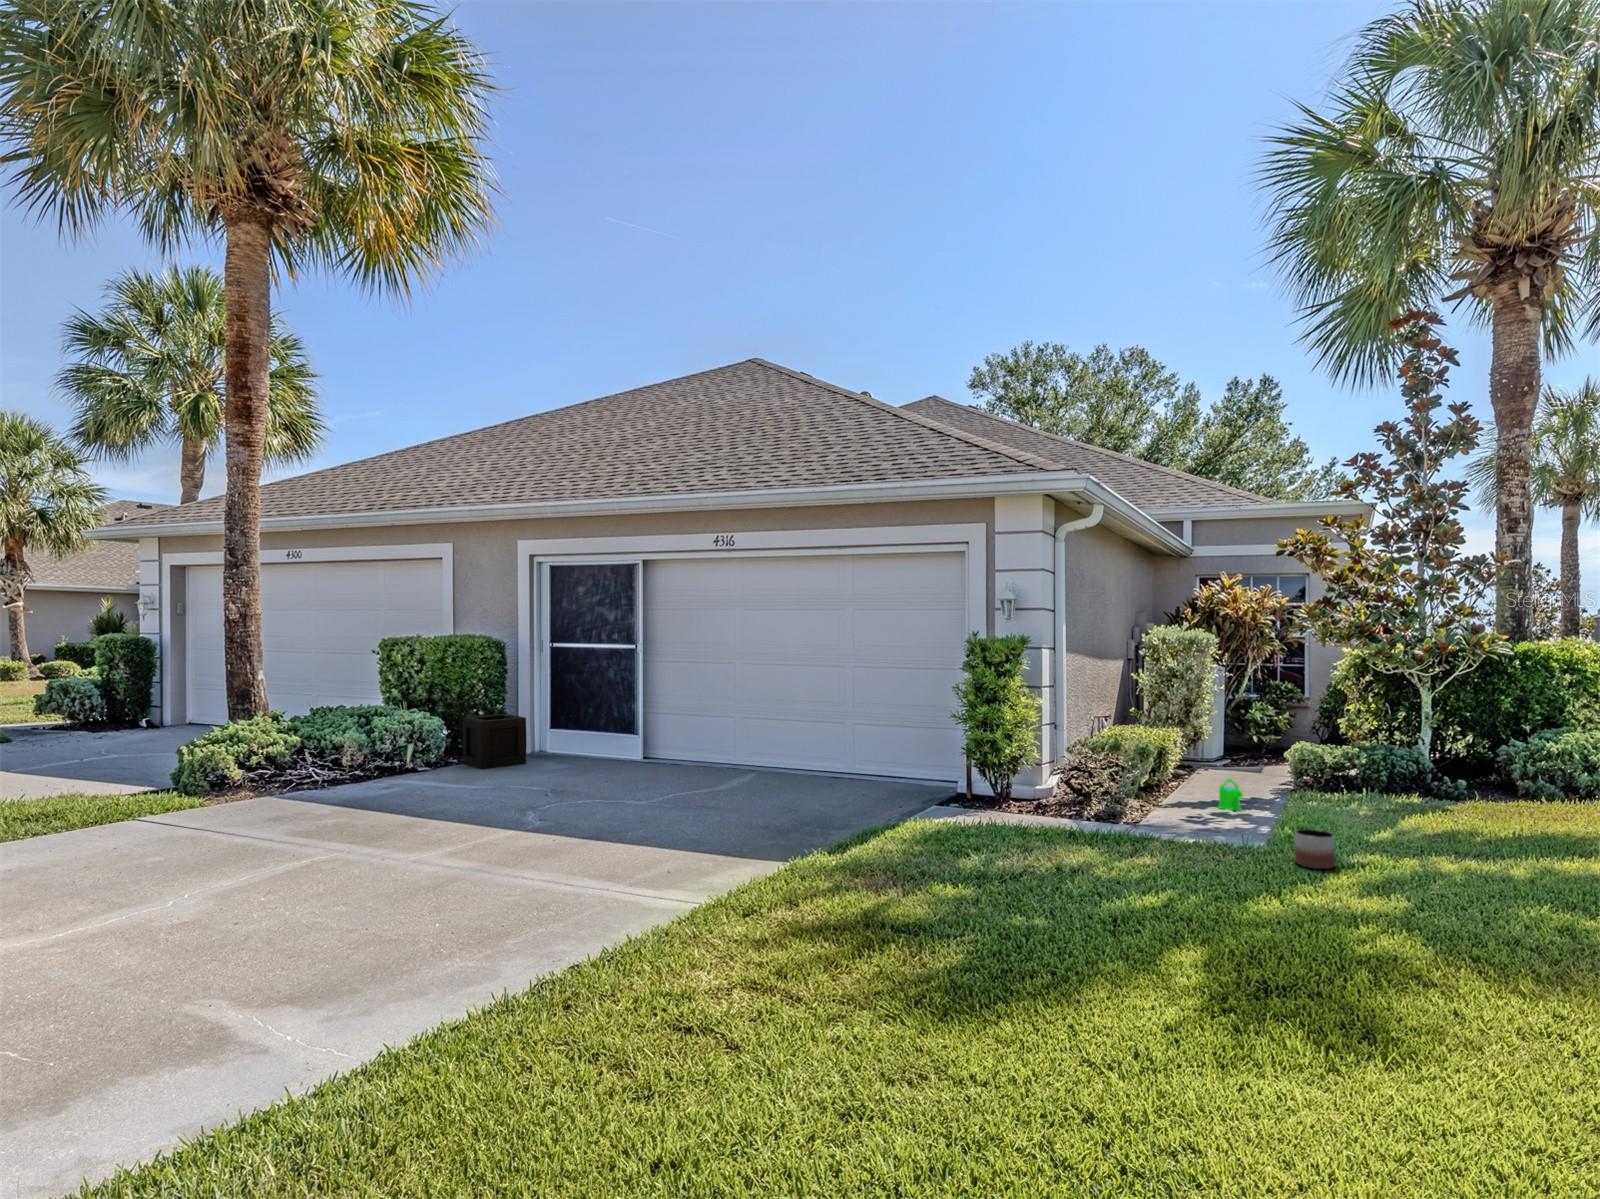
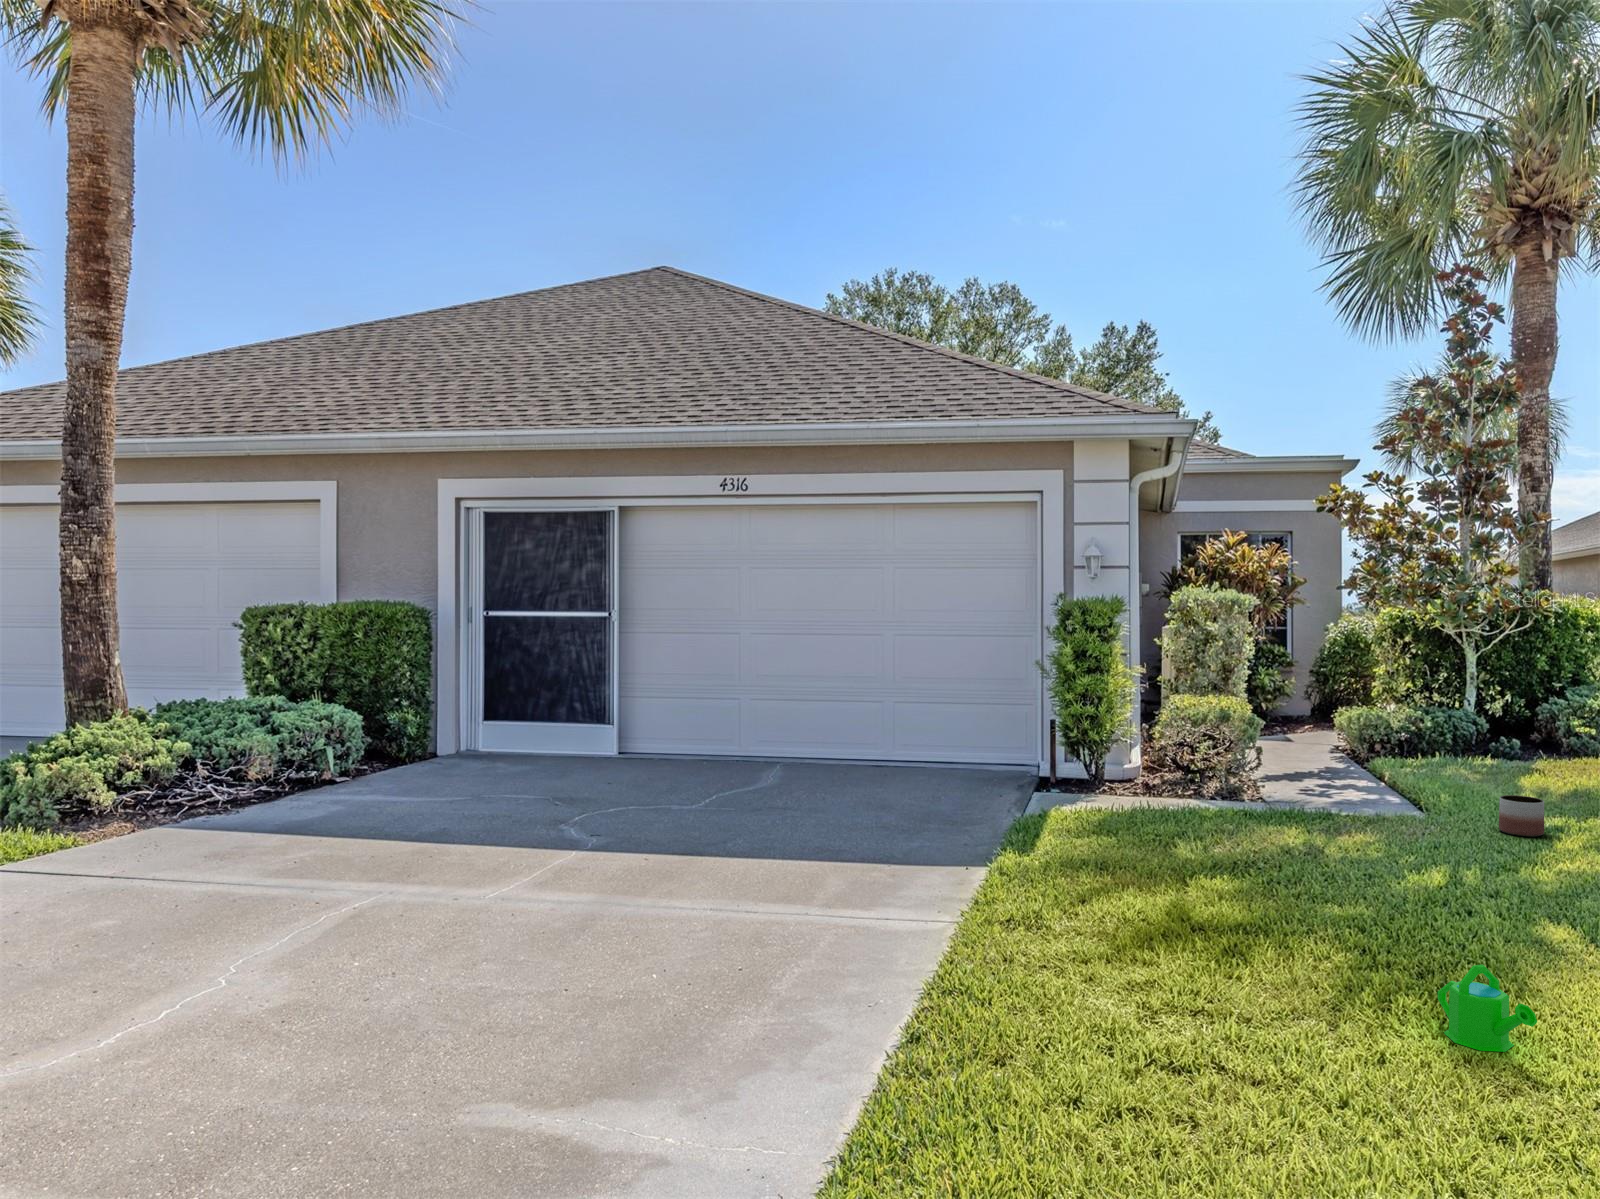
wooden crate: present [463,714,527,769] -> none [384,704,473,777]
watering can: present [1218,779,1243,810] -> present [1438,964,1537,1052]

